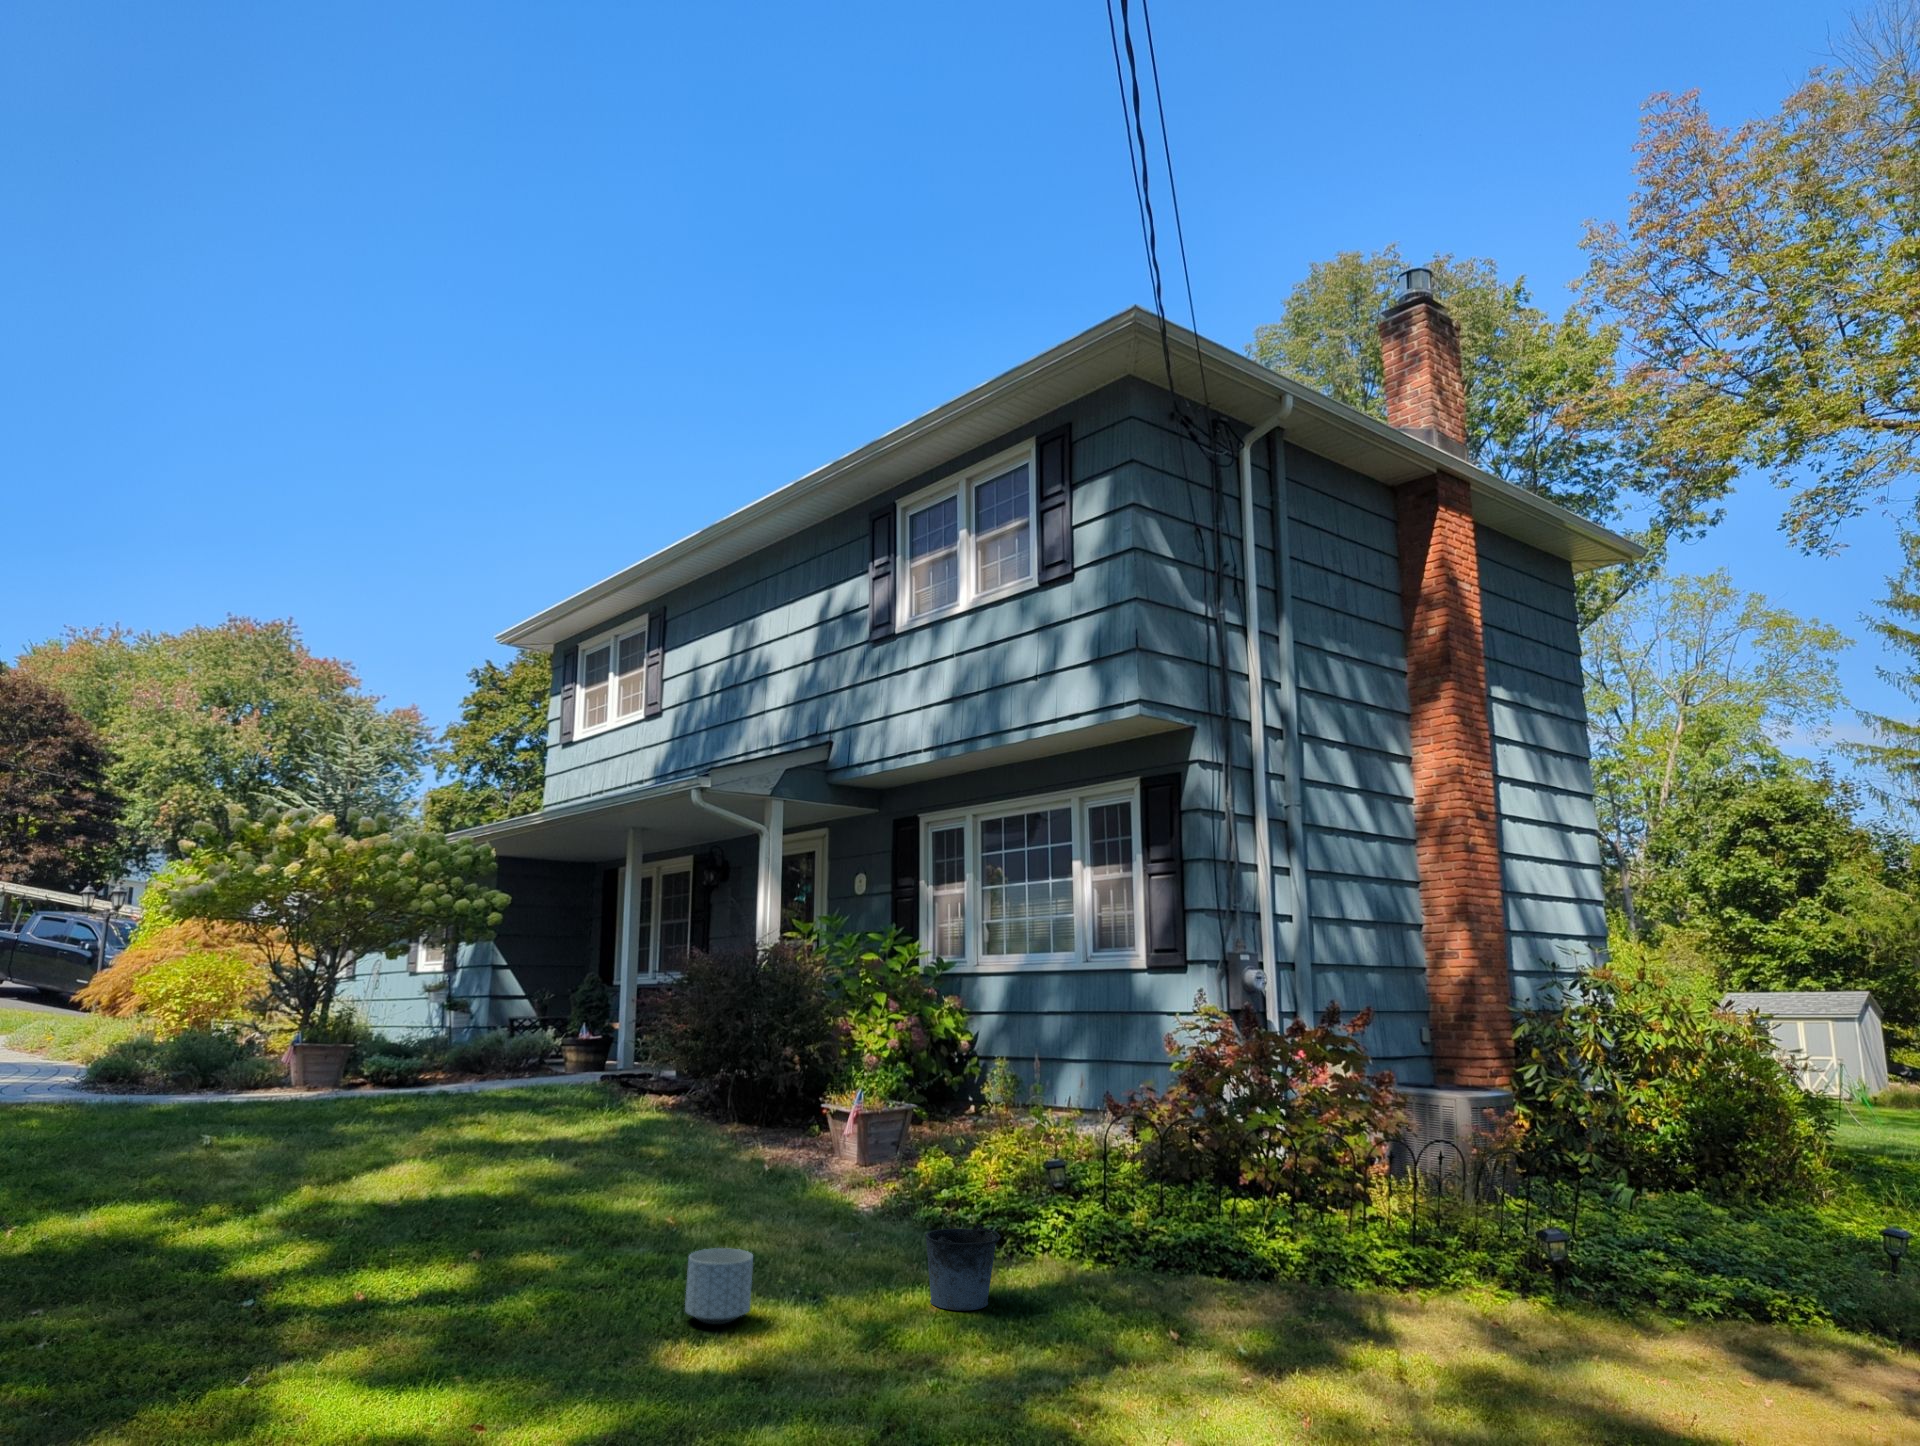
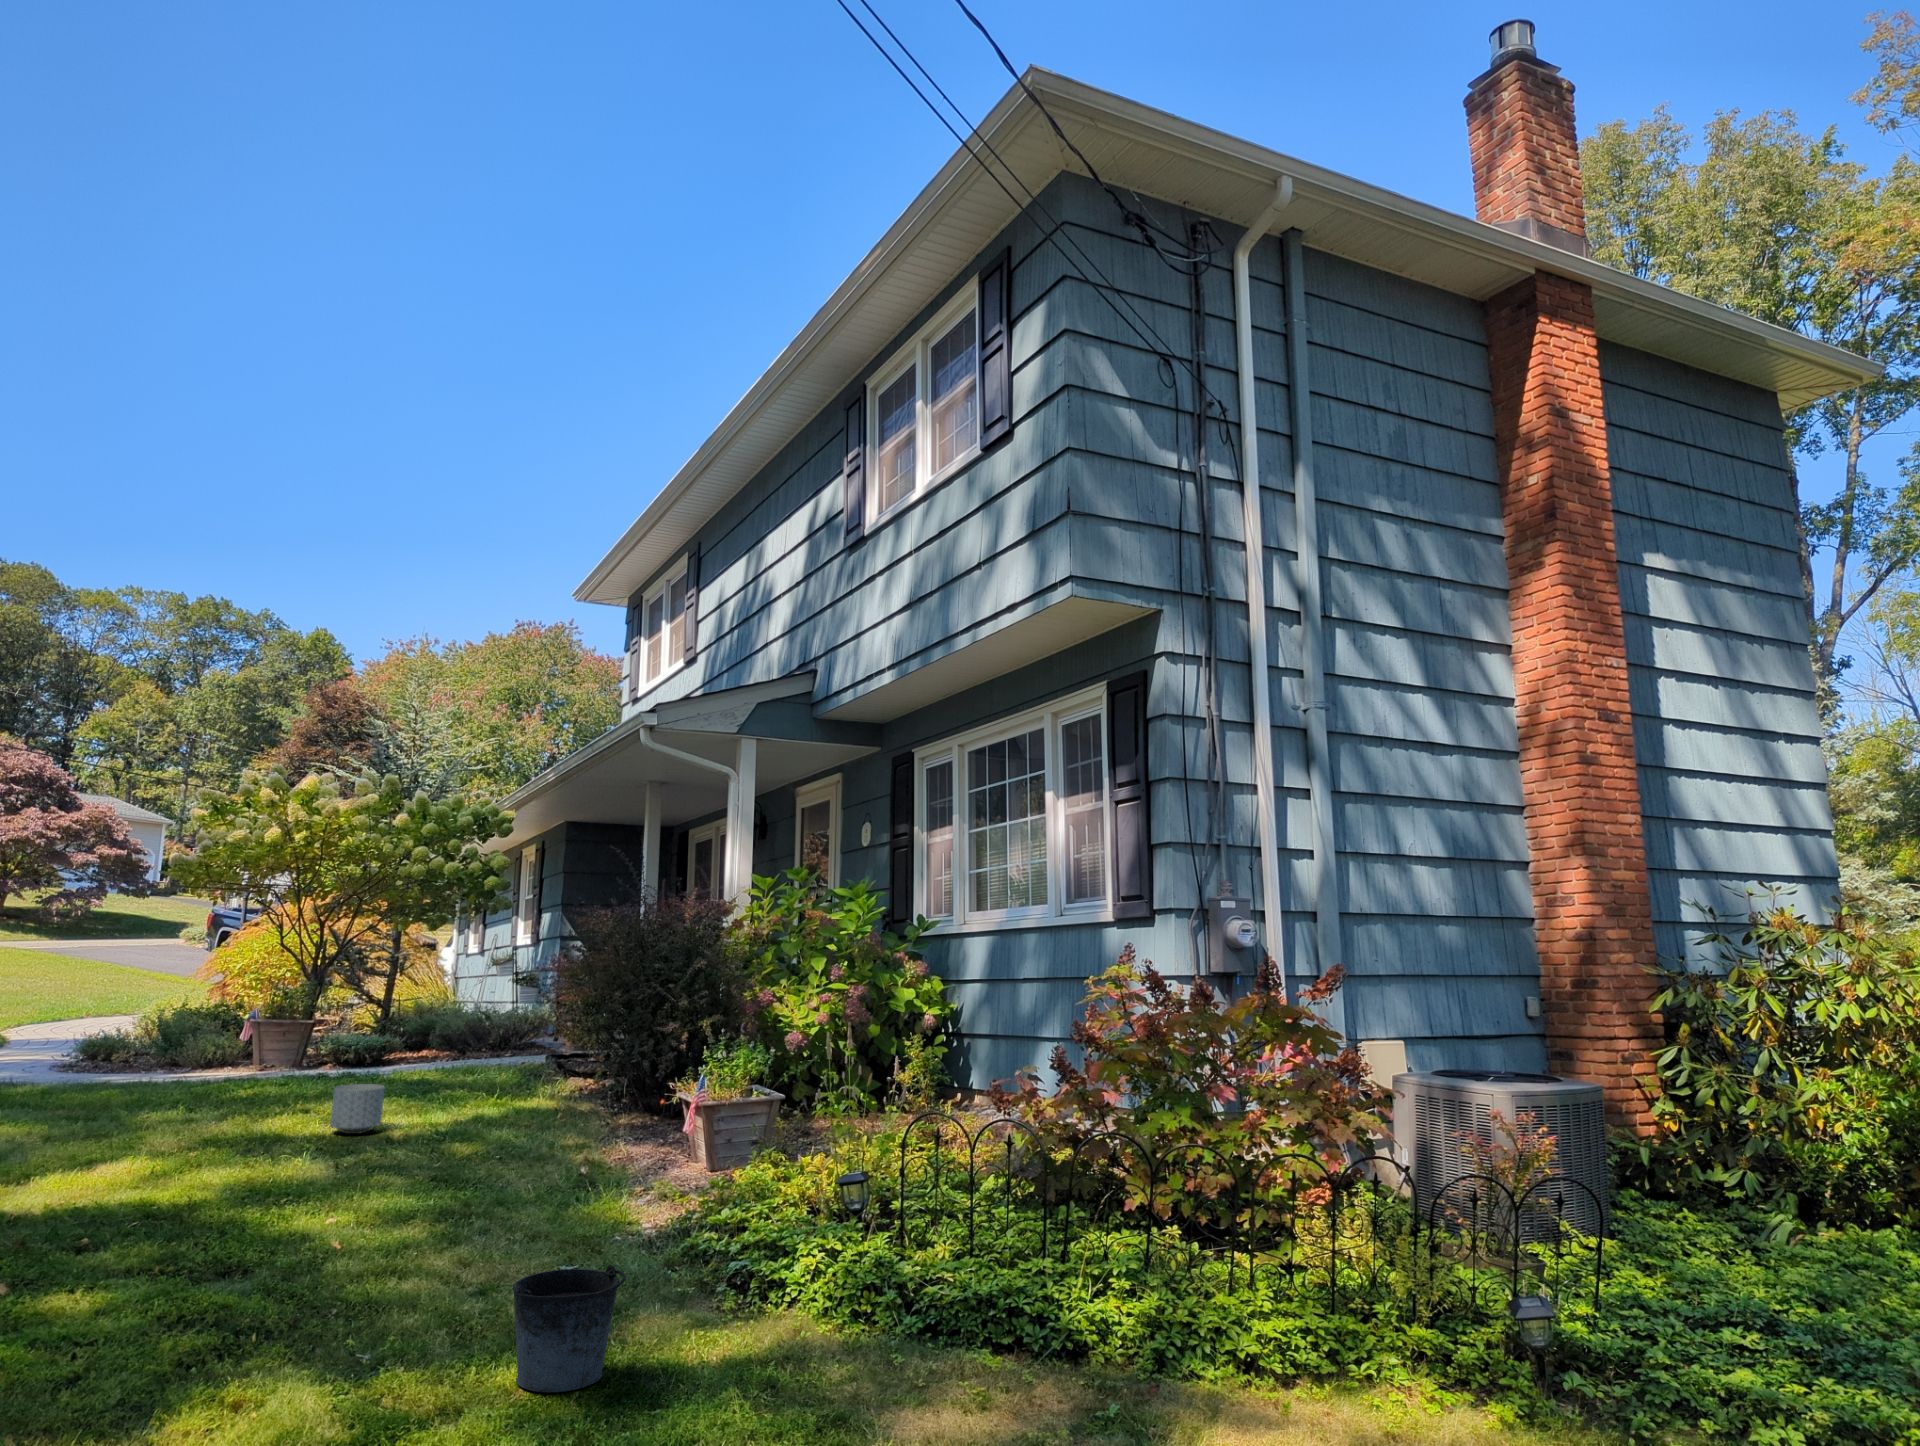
planter: present [685,1248,753,1325] -> present [330,1084,385,1134]

